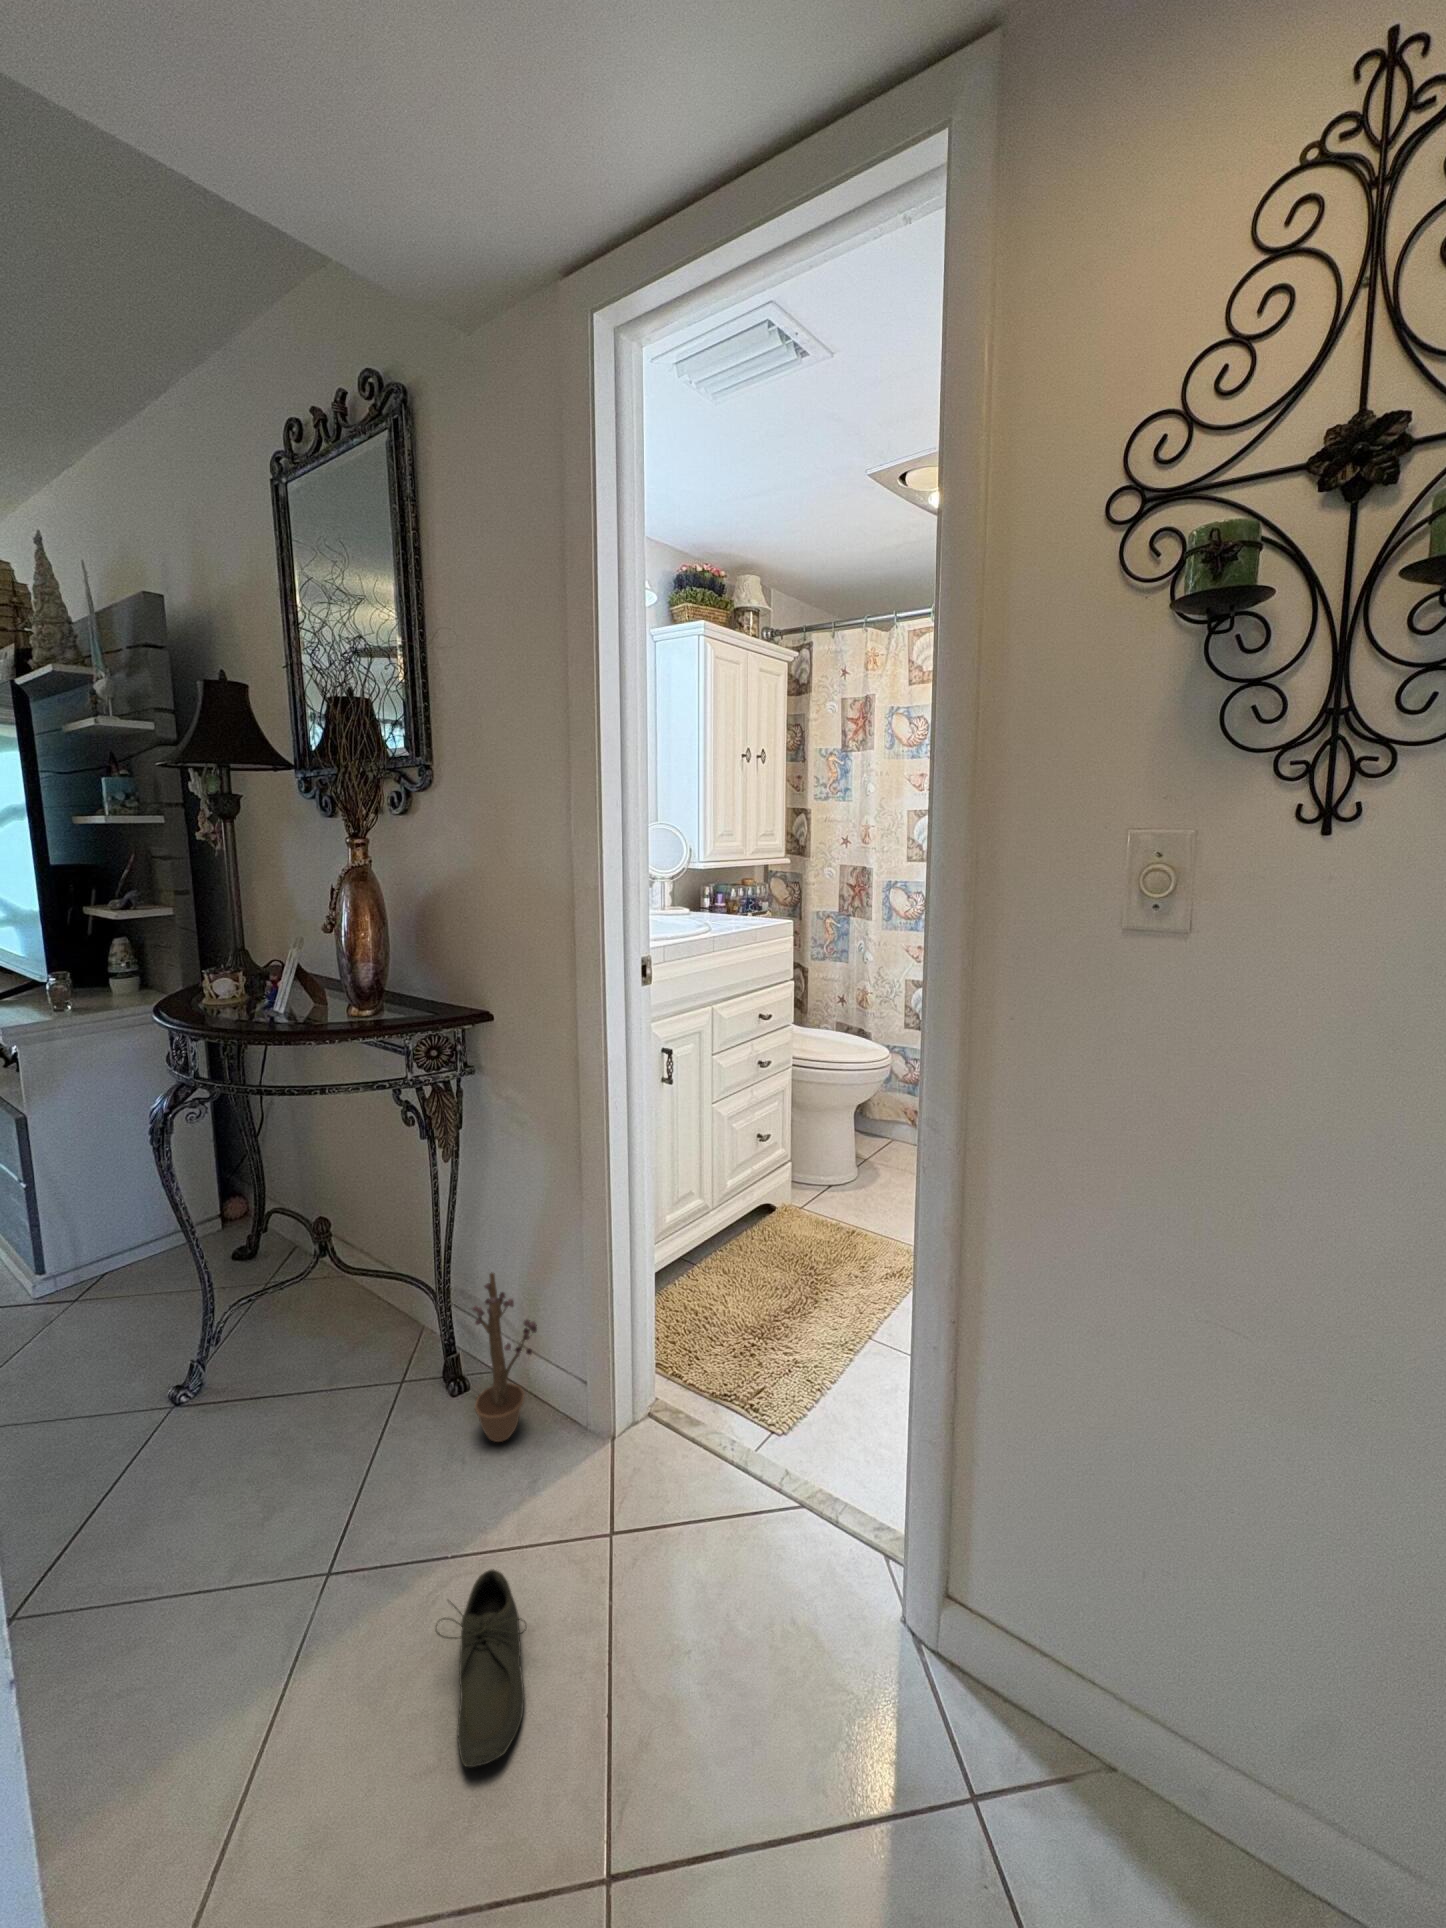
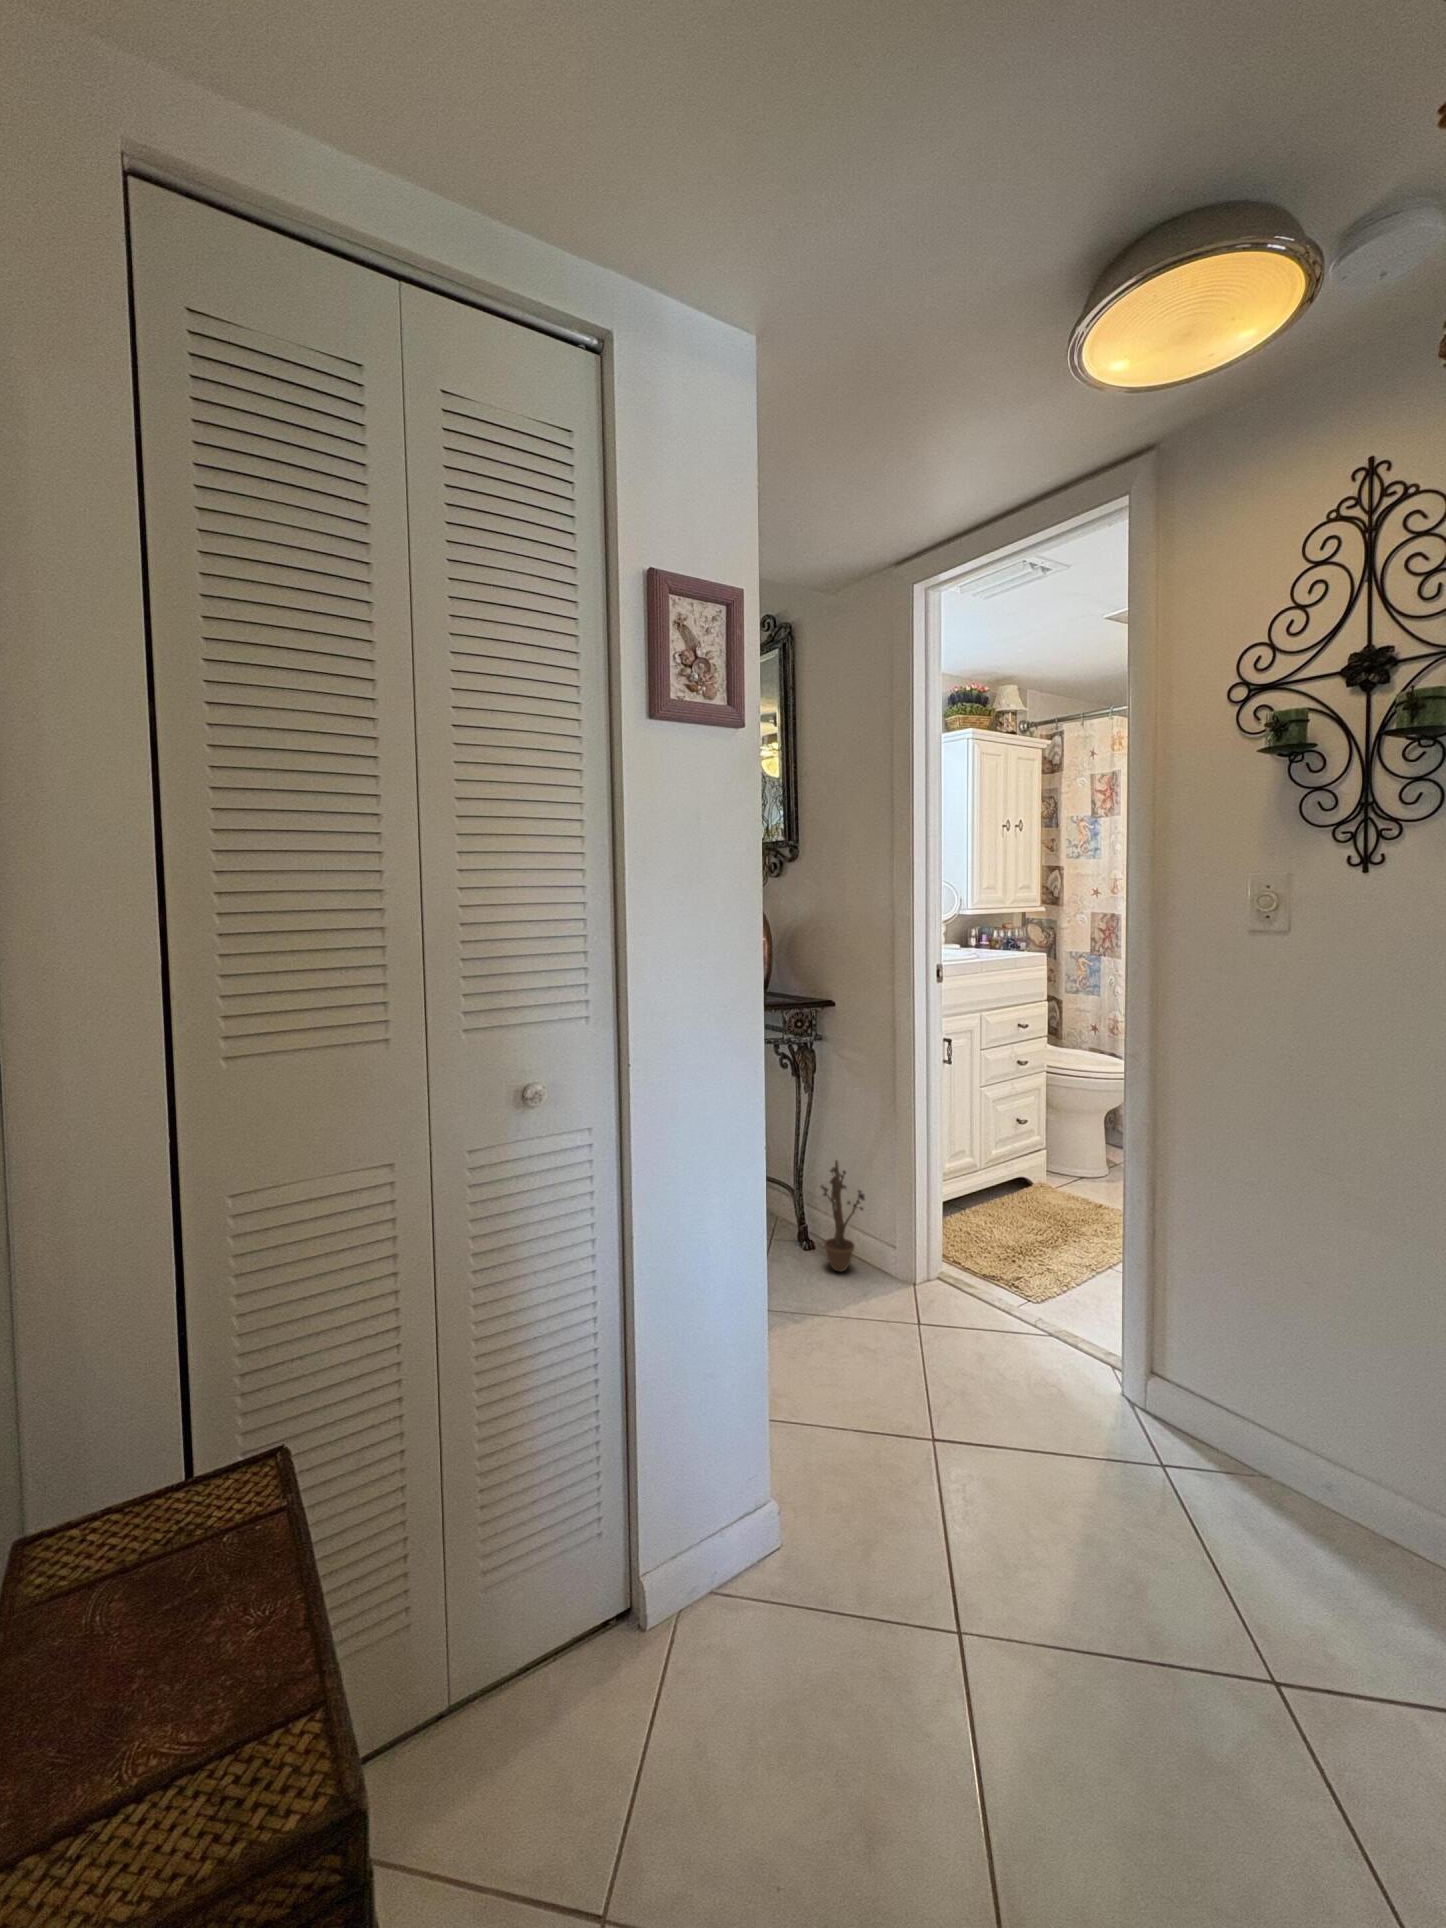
shoe: present [436,1569,526,1767] -> none [825,1306,875,1380]

